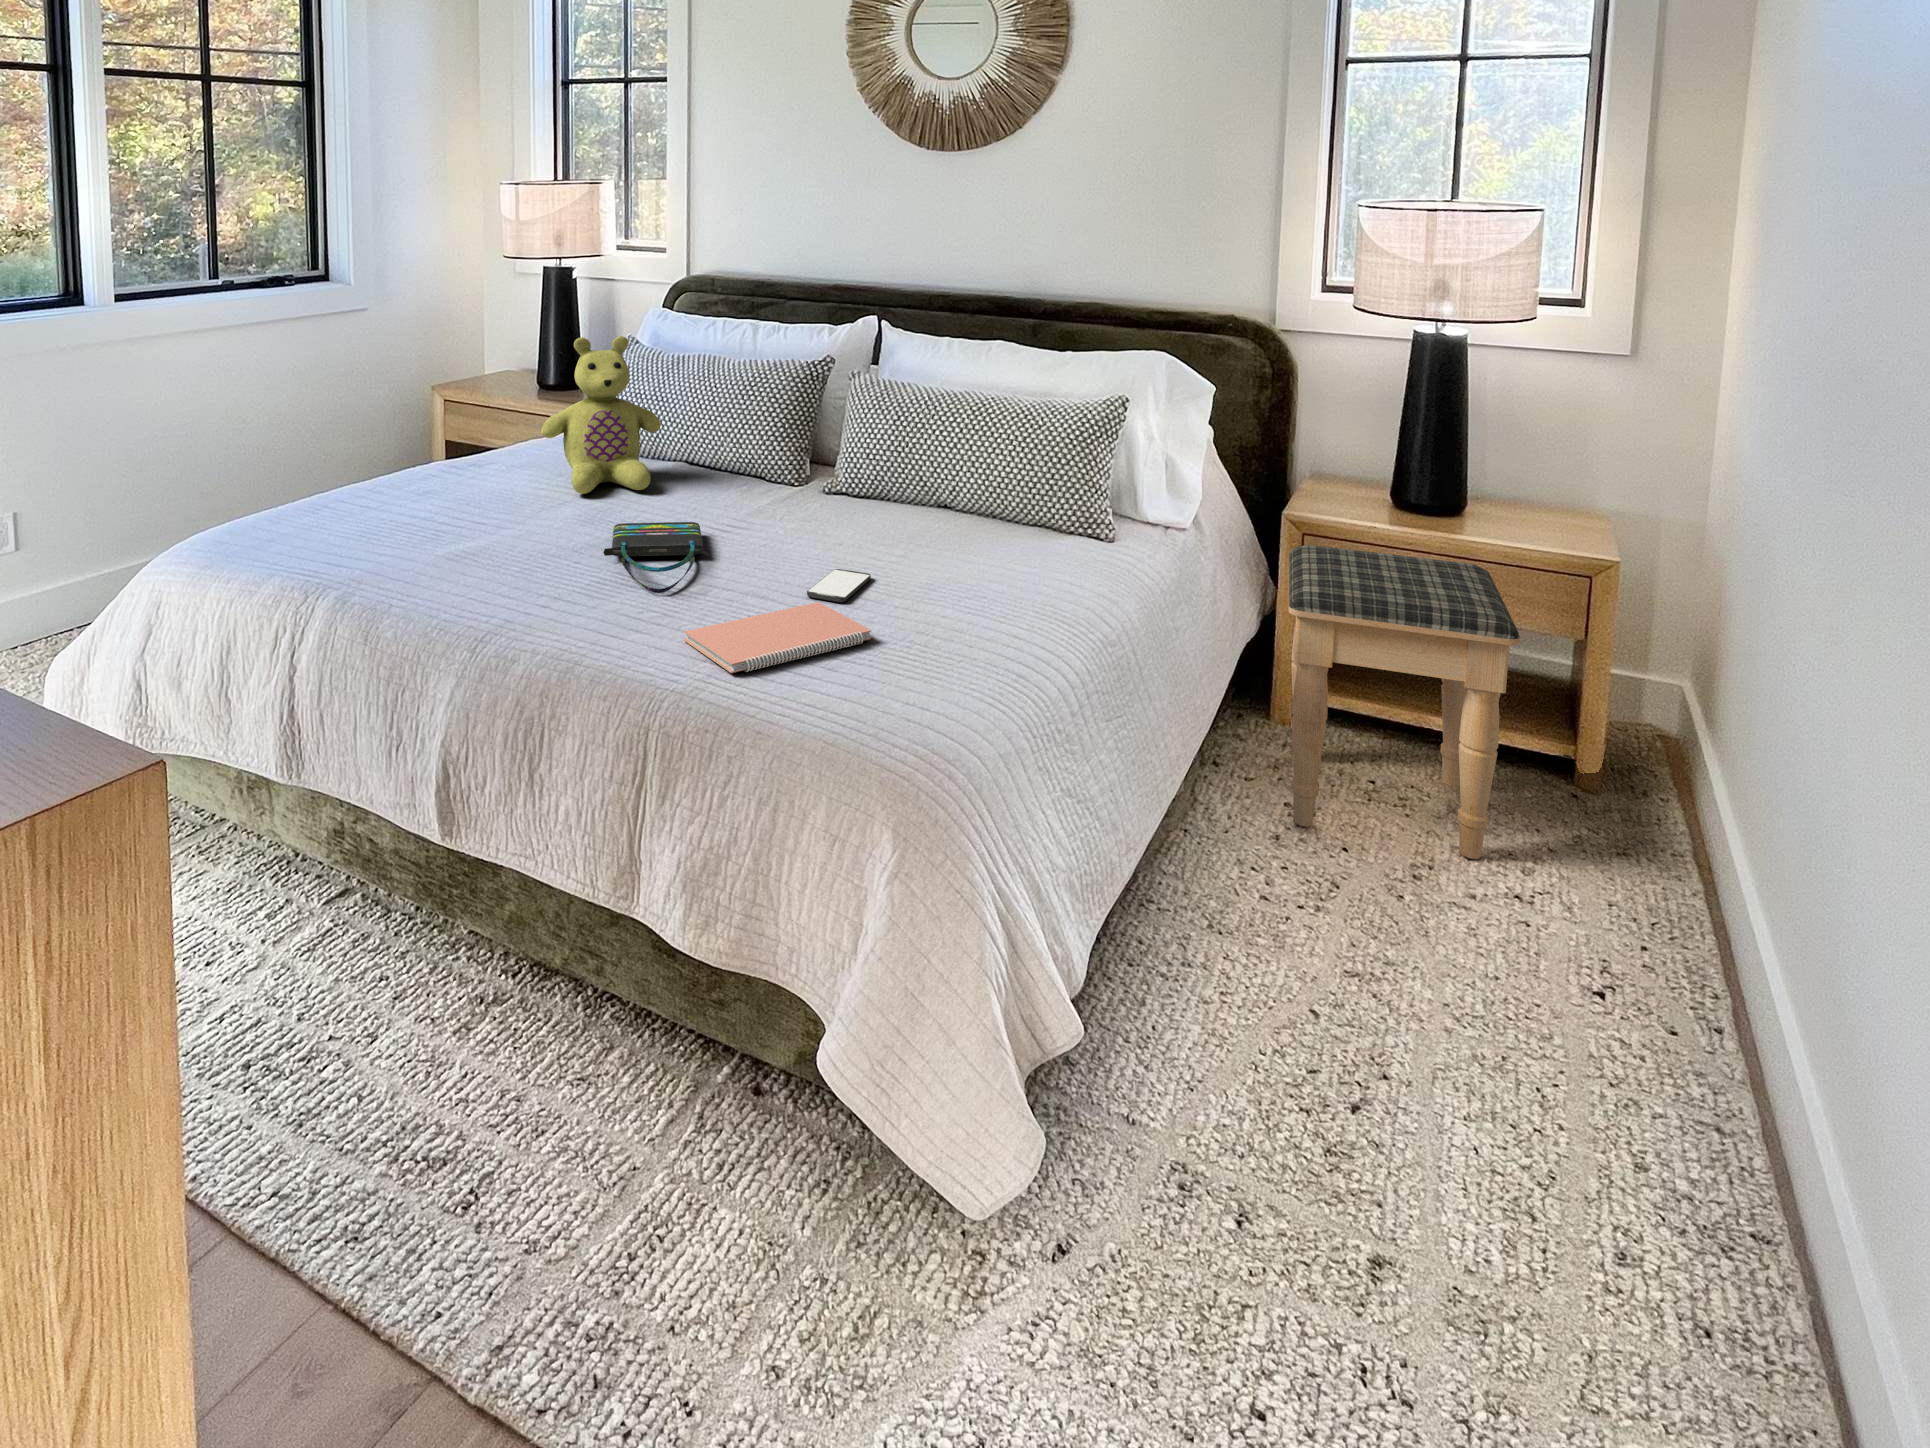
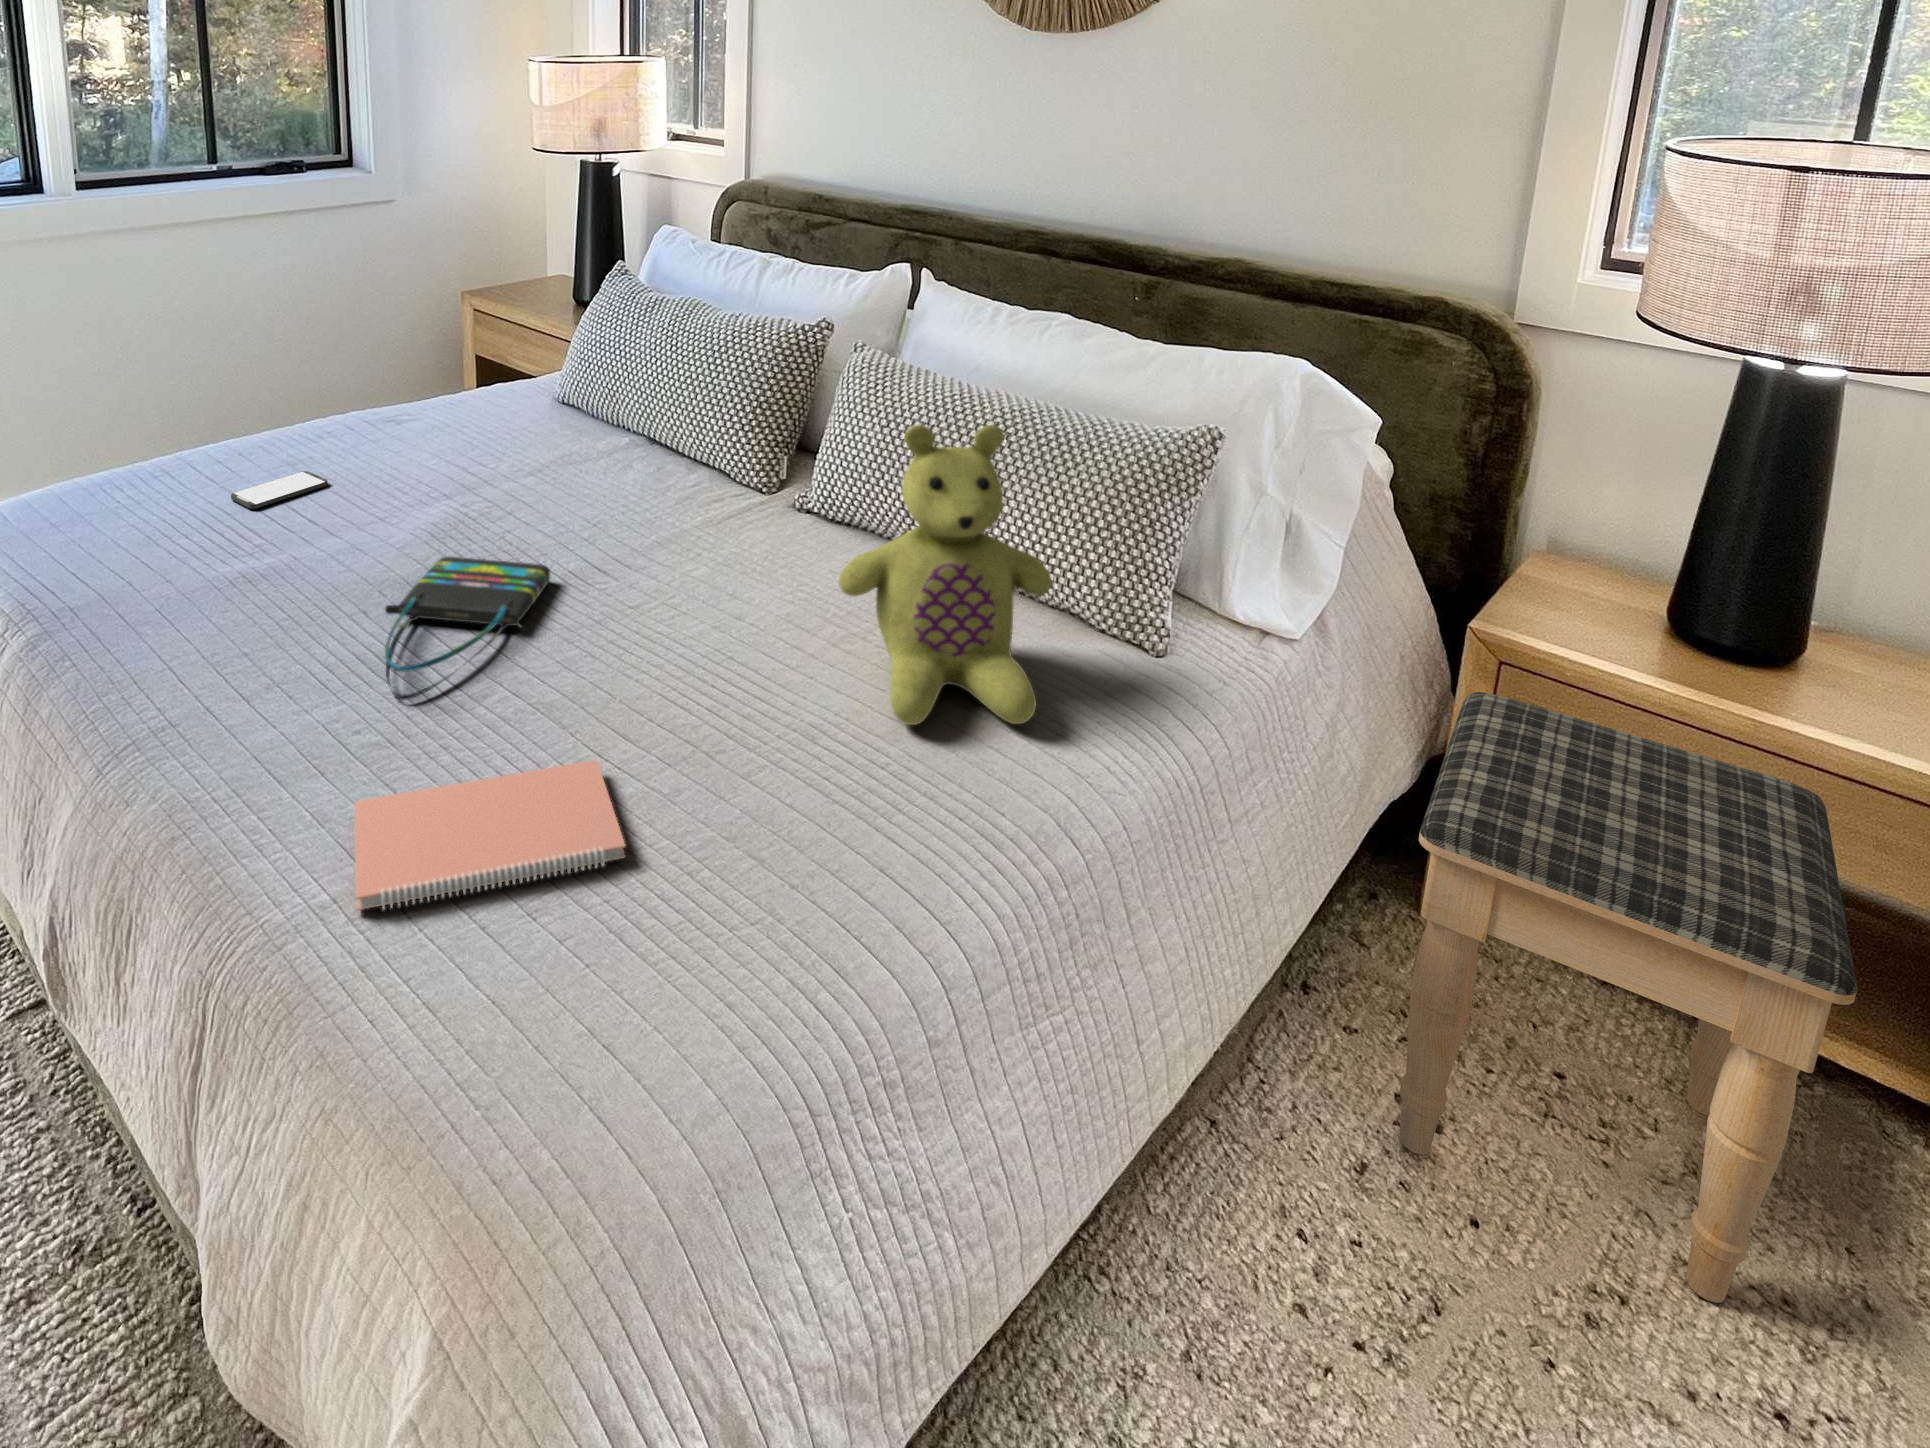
stuffed bear: present [541,336,661,494] -> present [838,425,1052,725]
smartphone: present [807,569,871,602] -> present [231,471,327,509]

